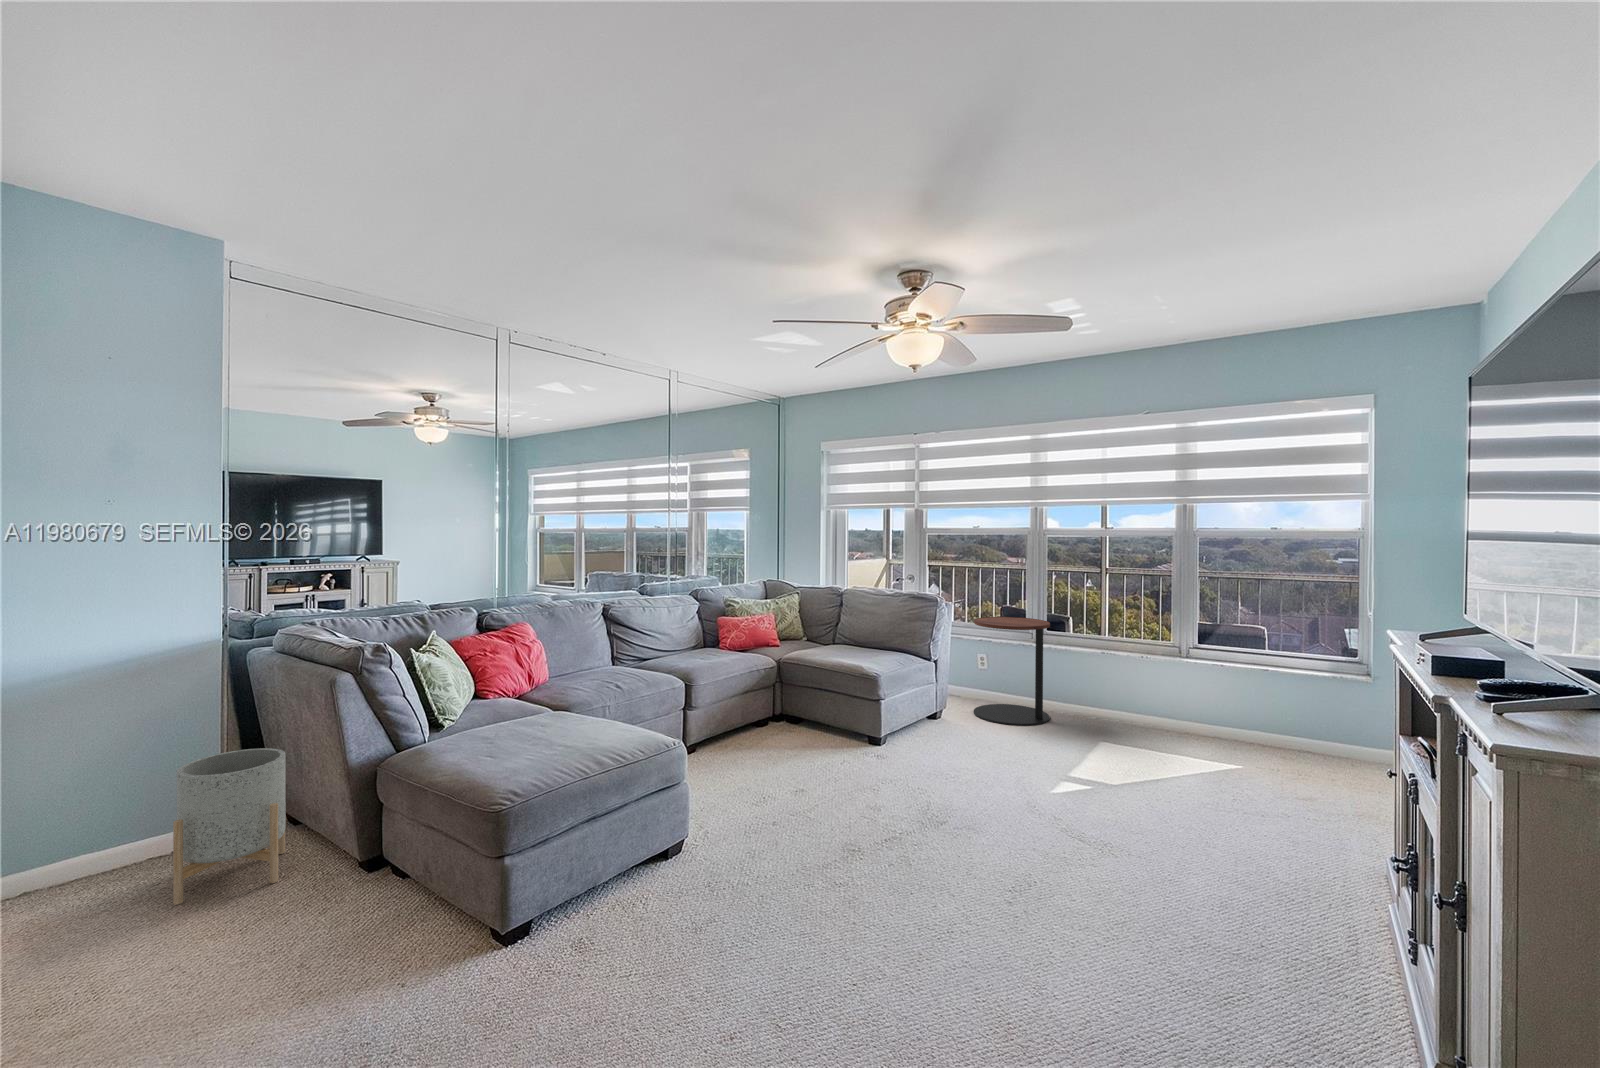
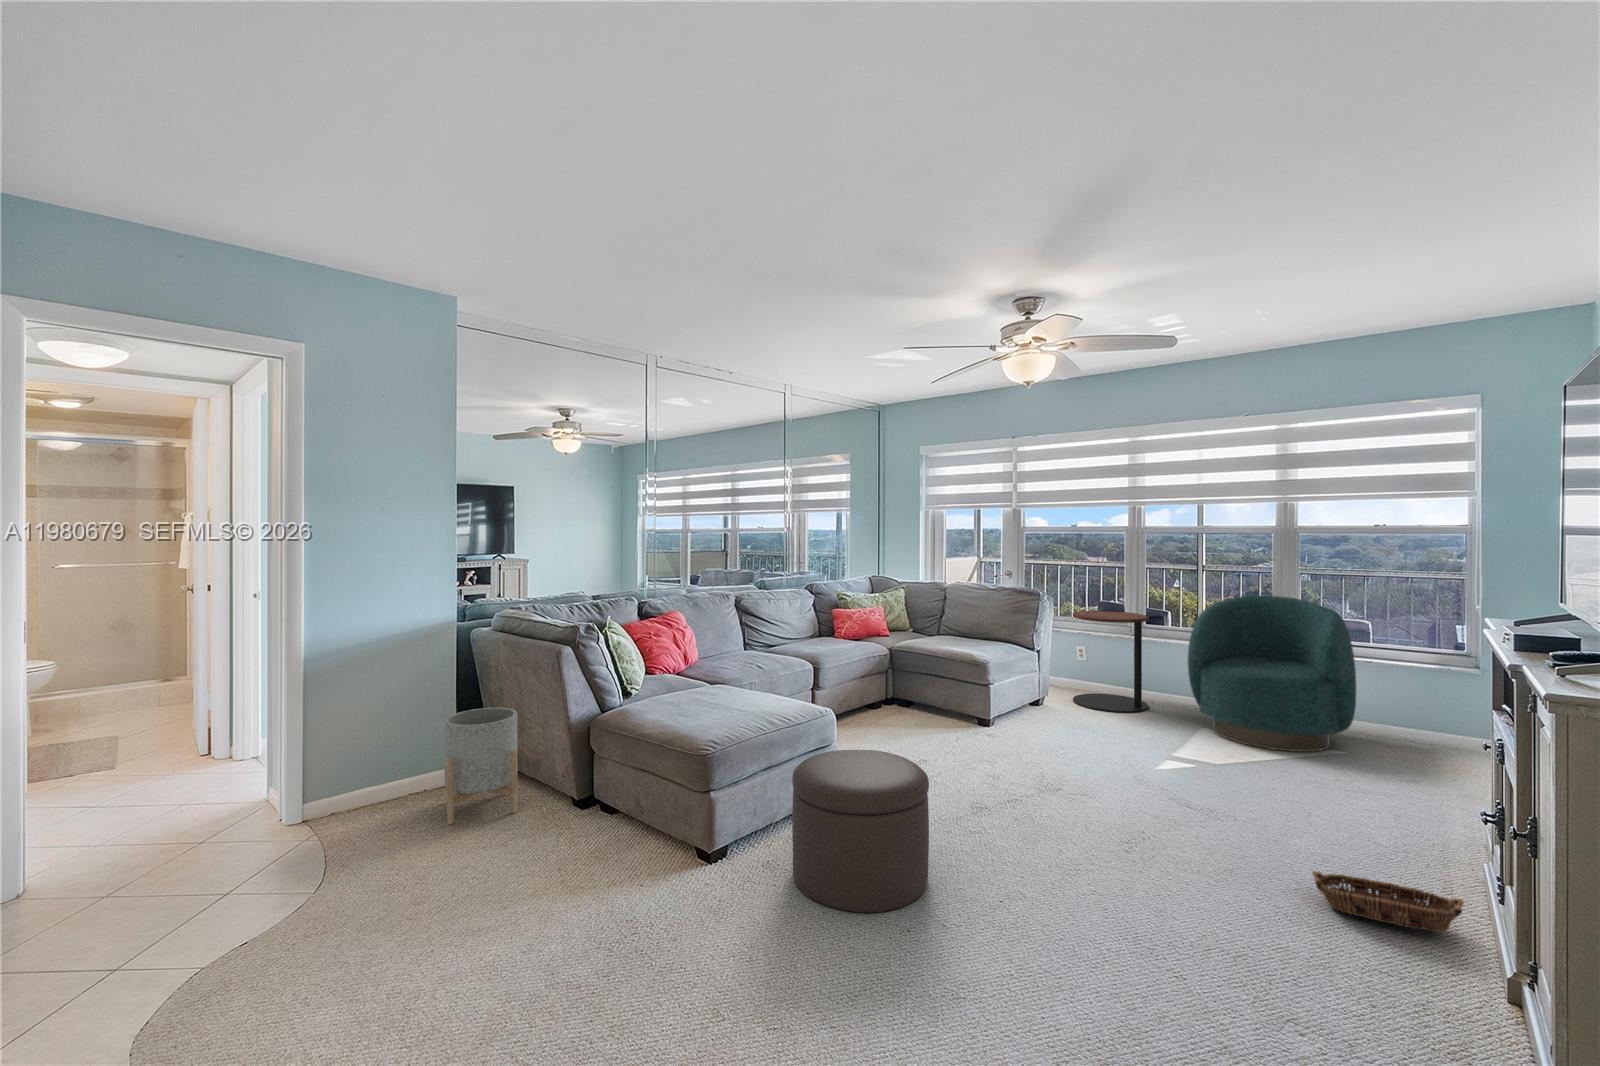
armchair: none [1088,601,1253,767] -> present [1188,595,1356,752]
ottoman: none [606,795,775,1011] -> present [792,750,929,913]
basket: none [1192,923,1391,1010] -> present [1312,871,1464,932]

